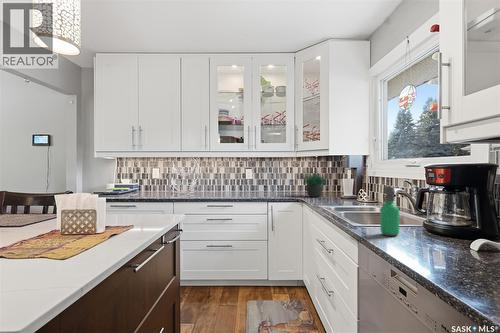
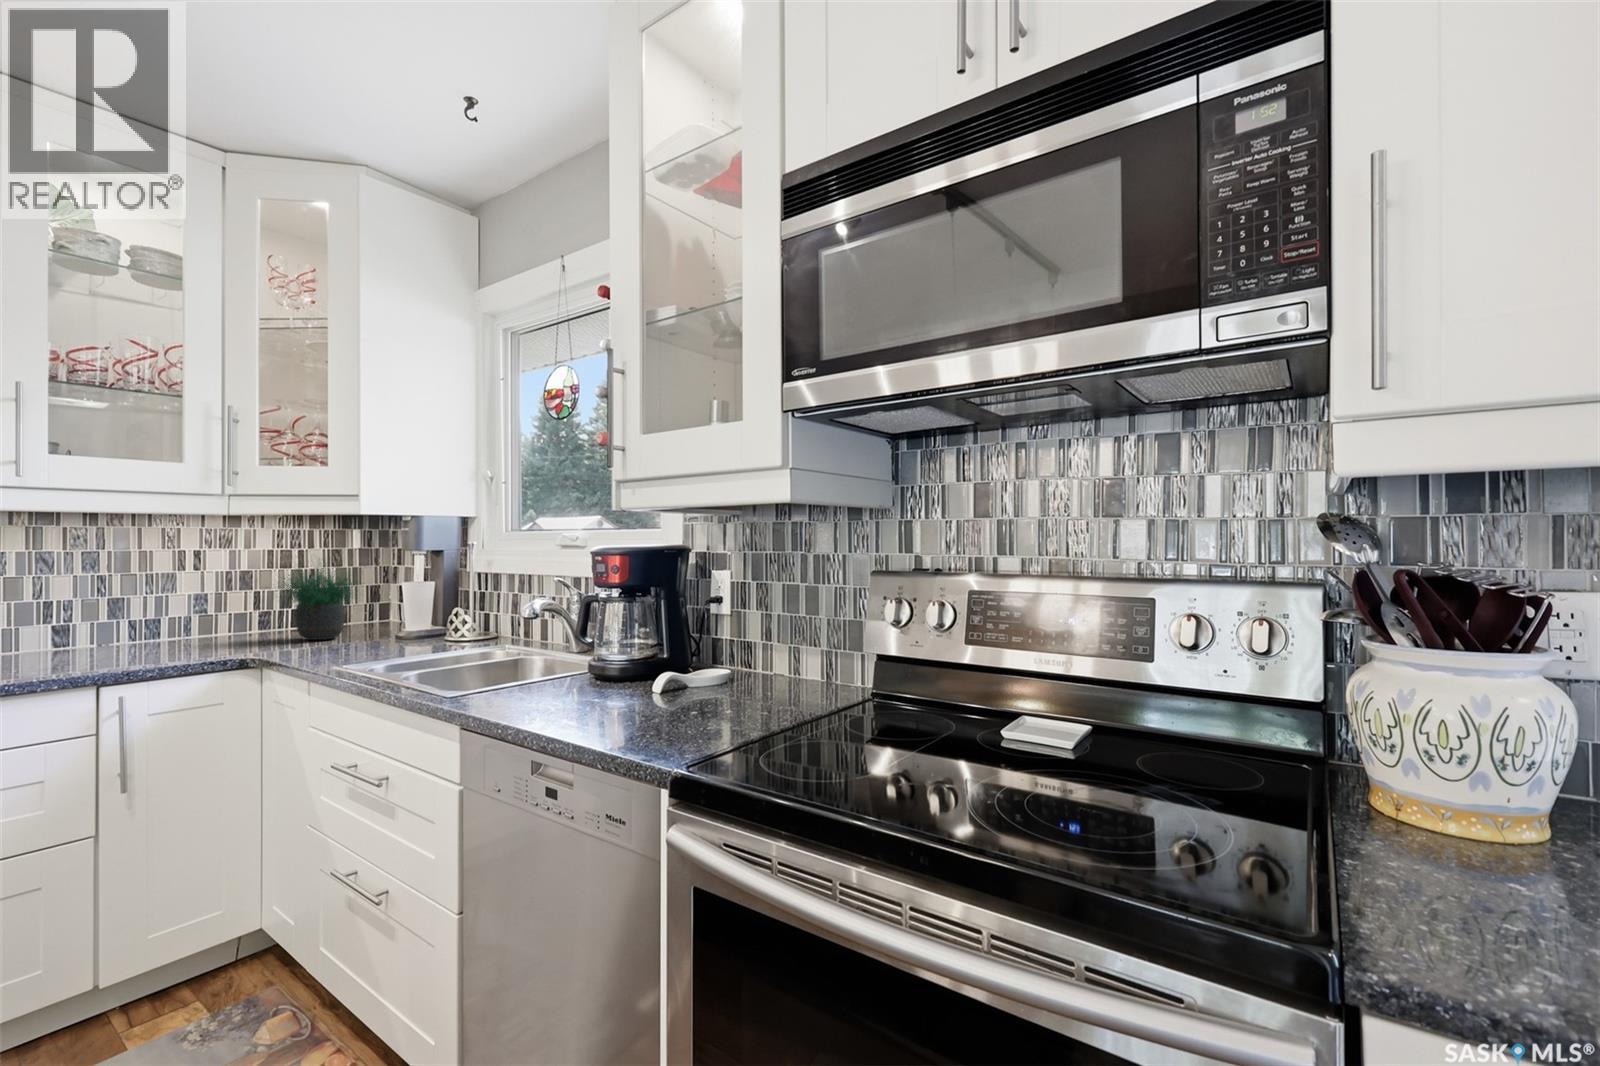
soap dispenser: present [380,186,399,236] -> none [508,594,544,695]

